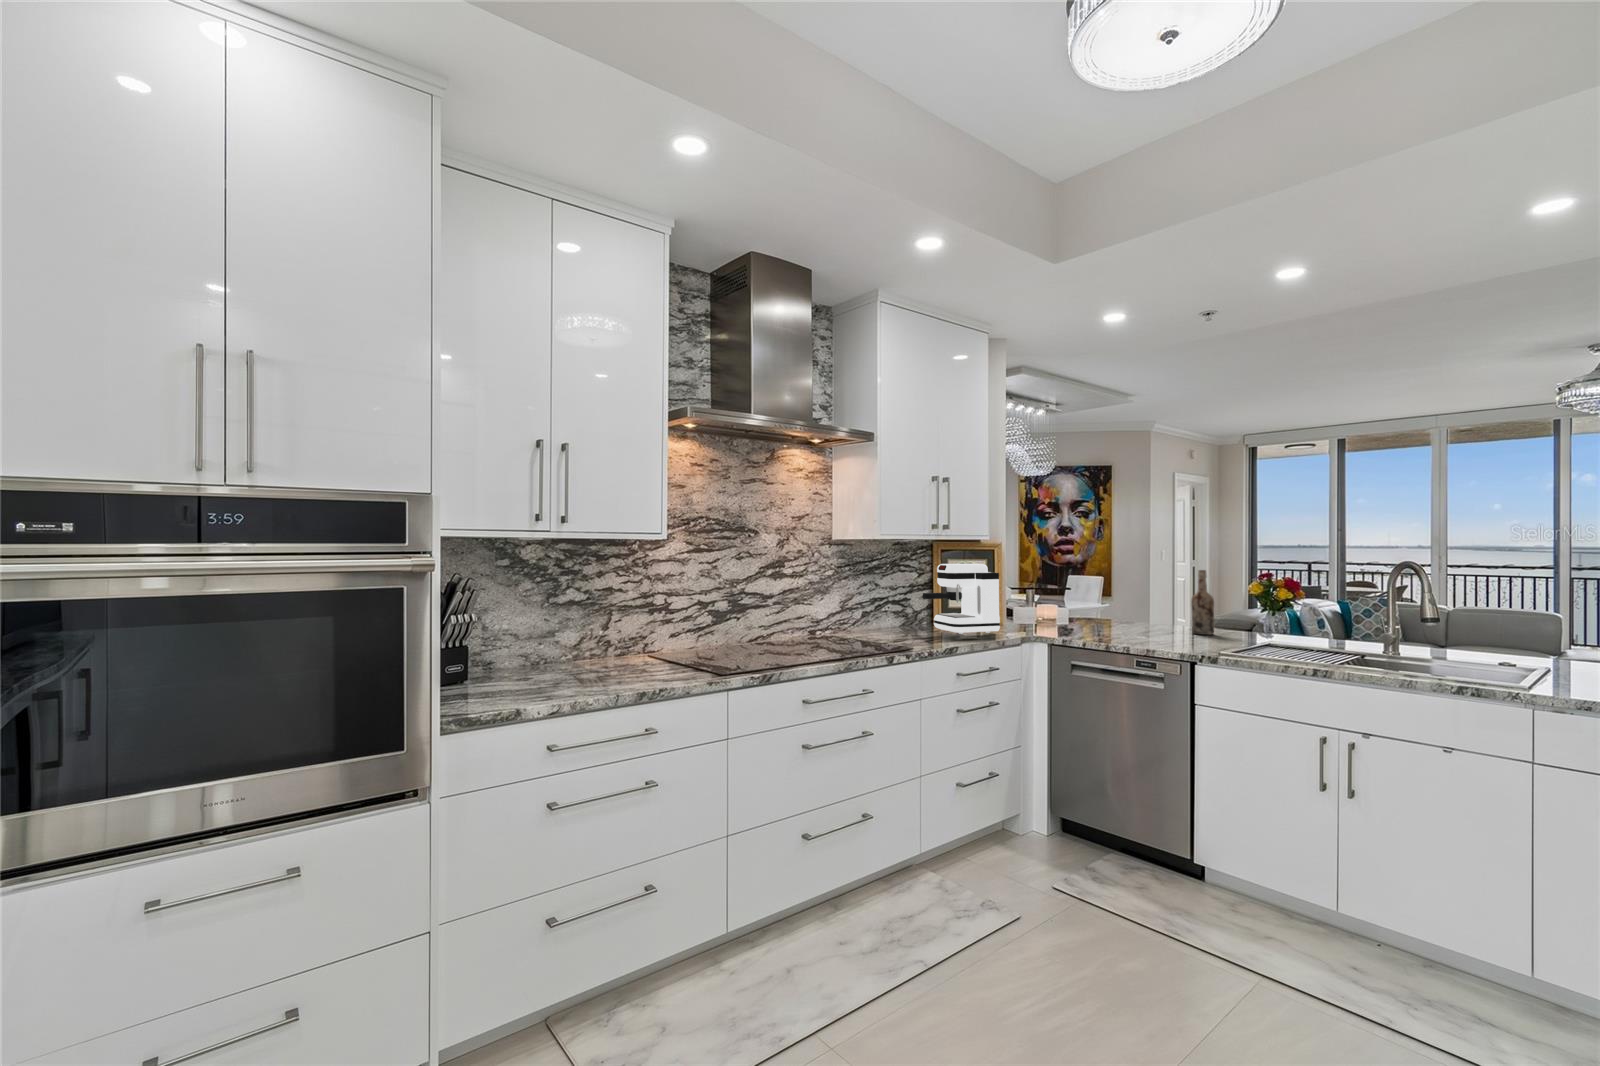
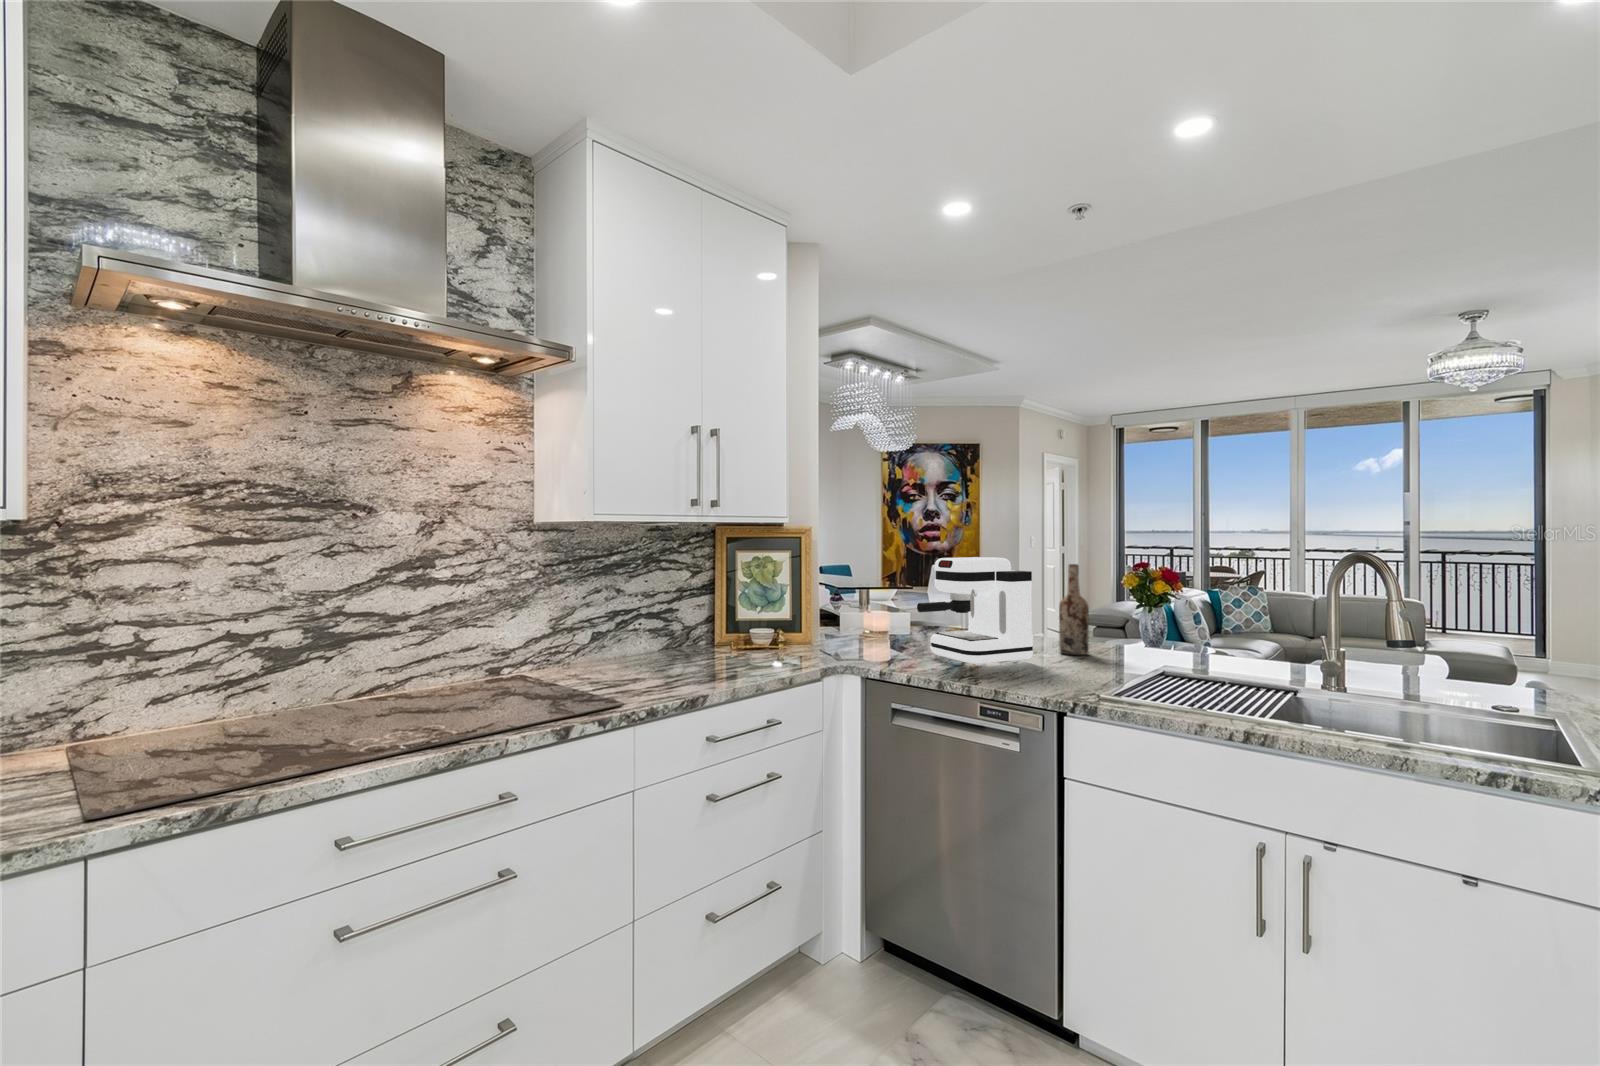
coffee maker: present [922,564,1000,634] -> present [917,557,1033,666]

